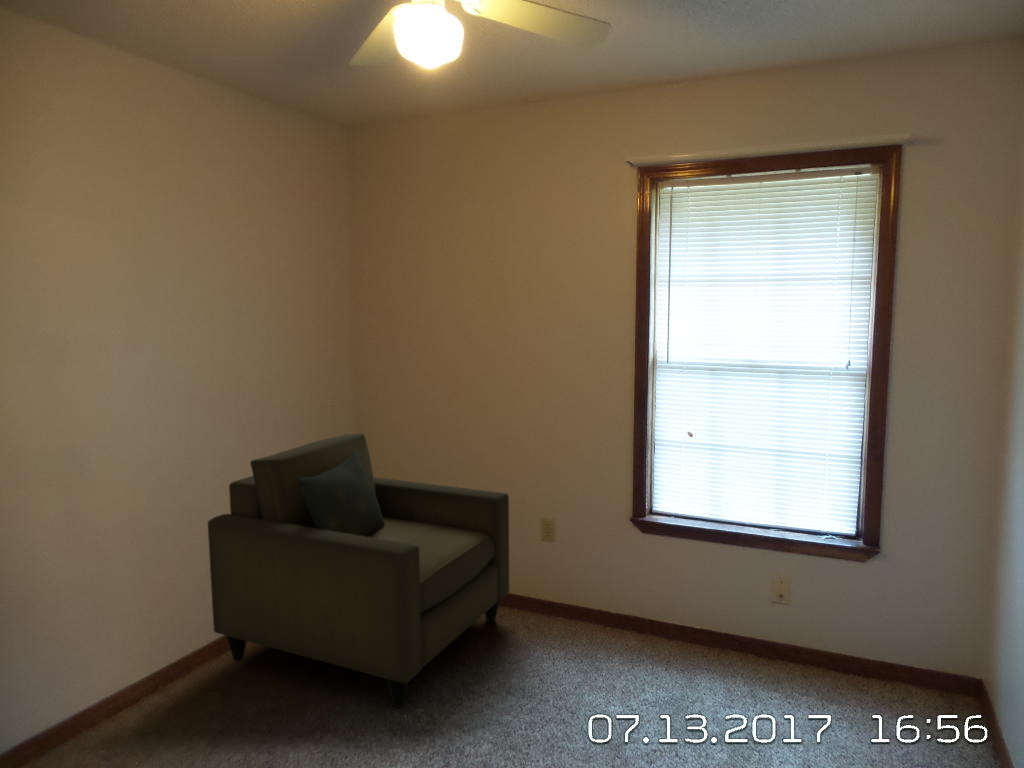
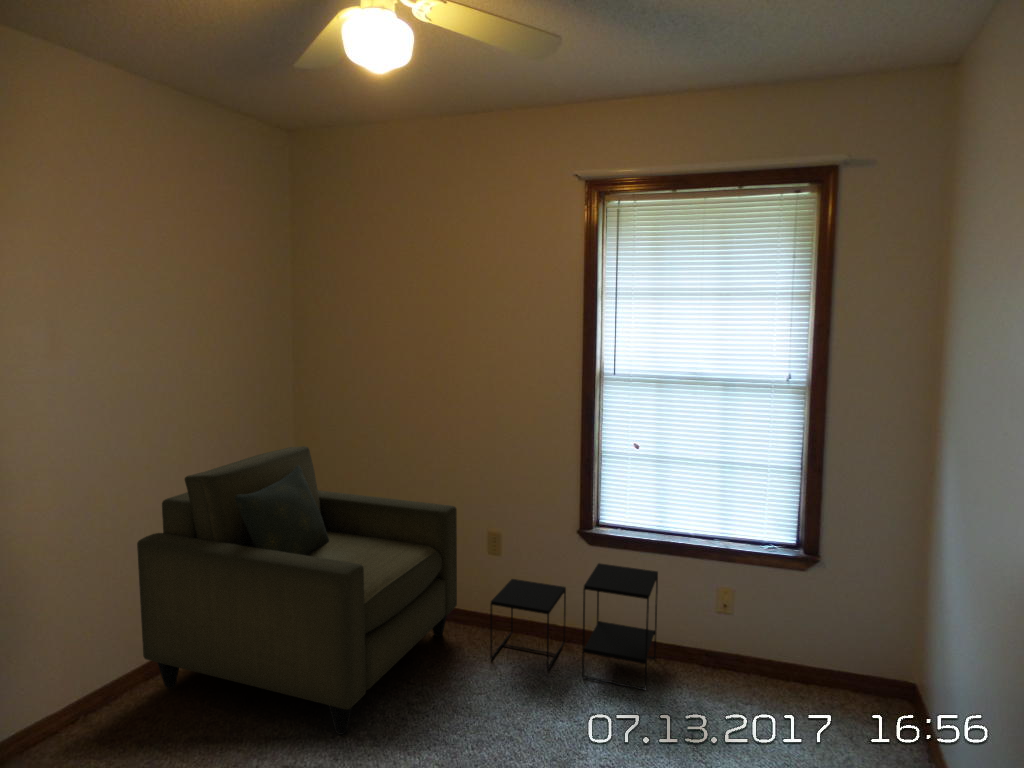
side table: none [542,552,712,679] -> present [490,563,658,690]

